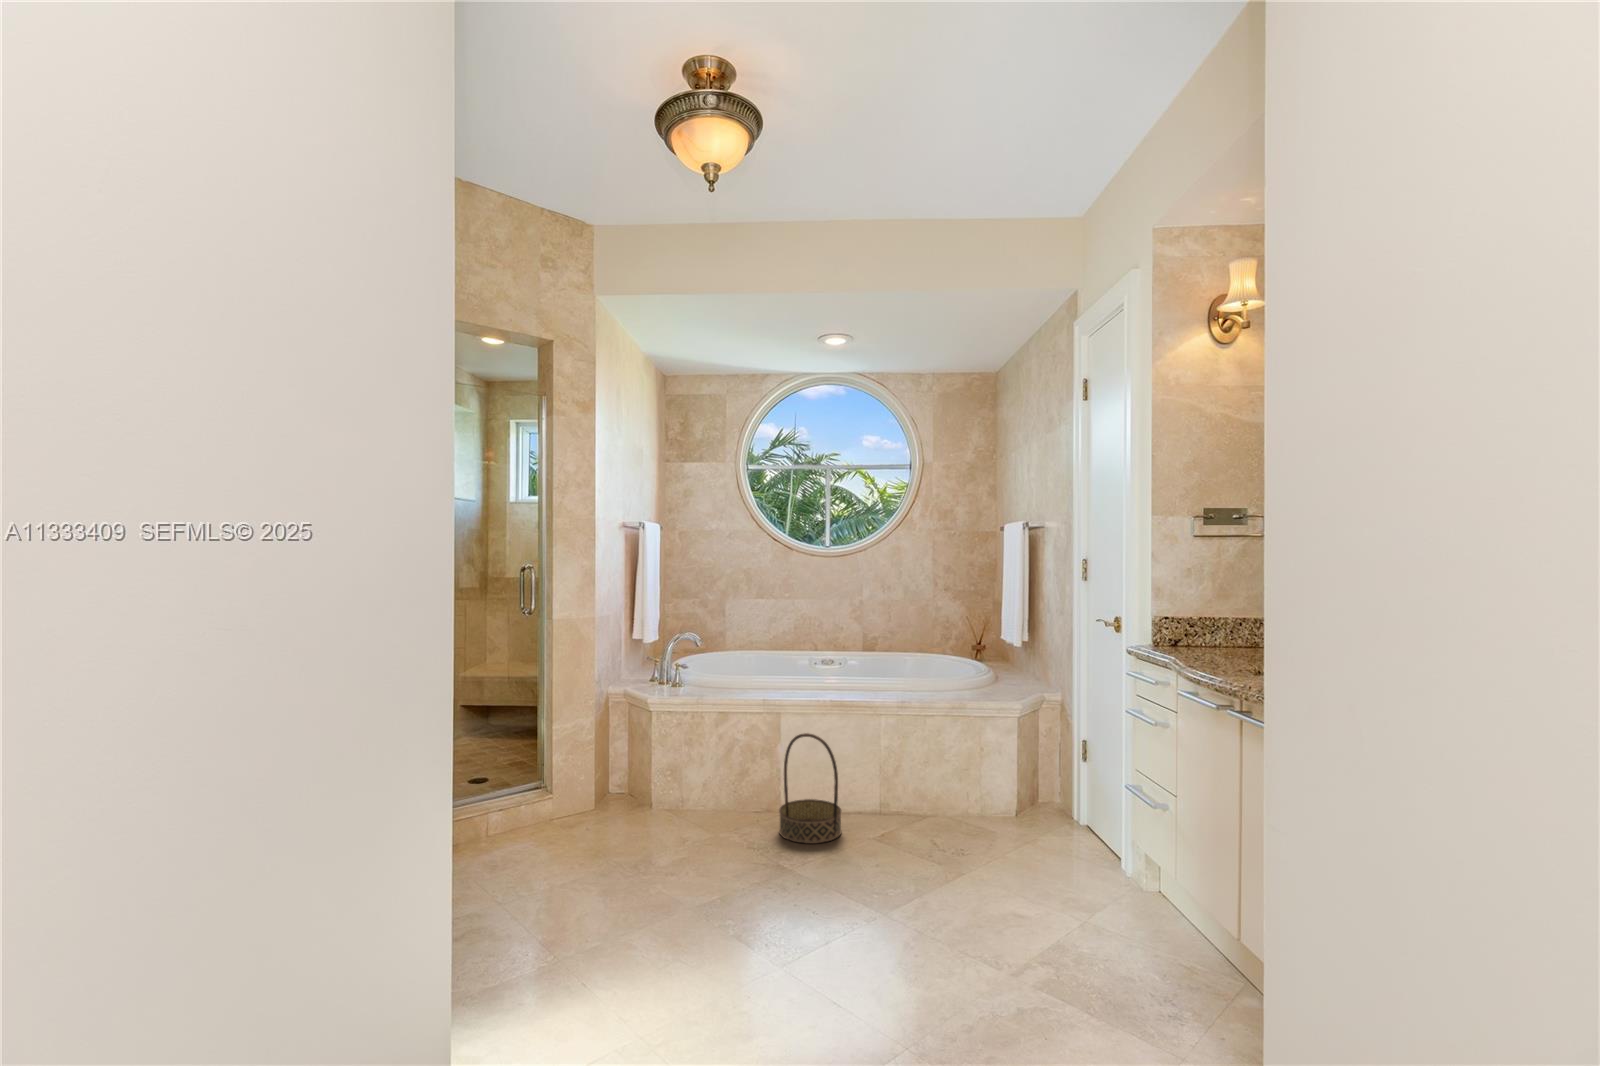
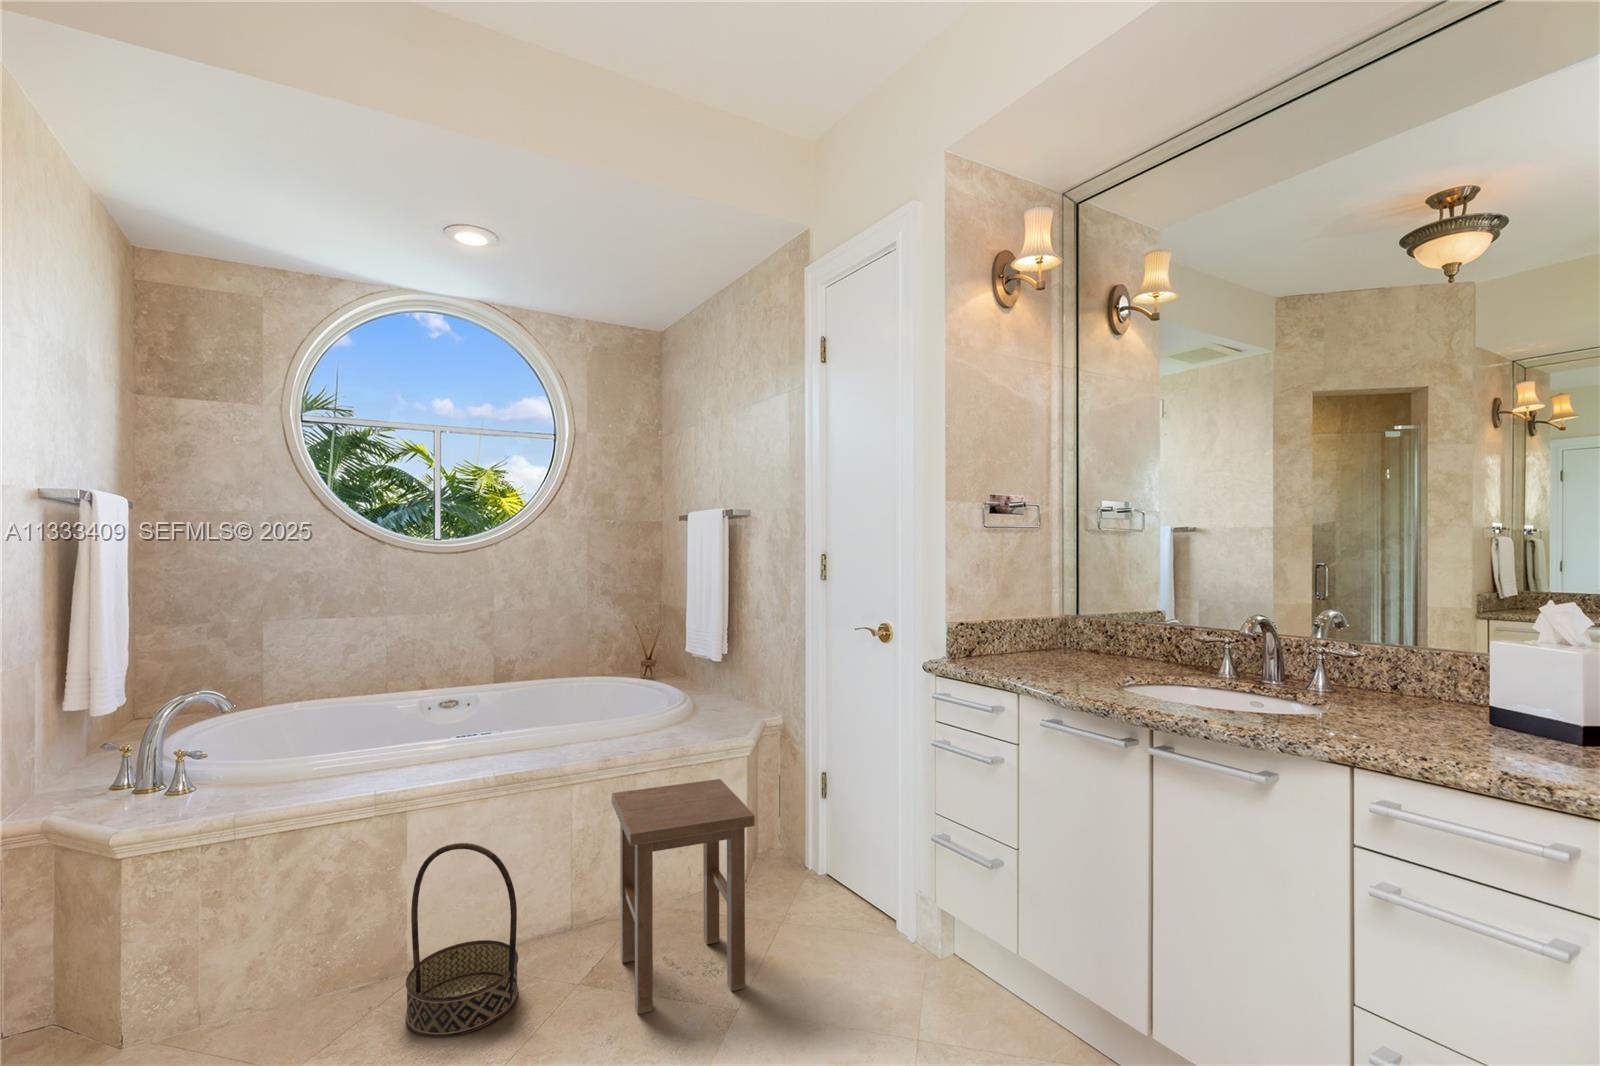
stool: none [900,721,987,865] -> present [612,779,755,1014]

